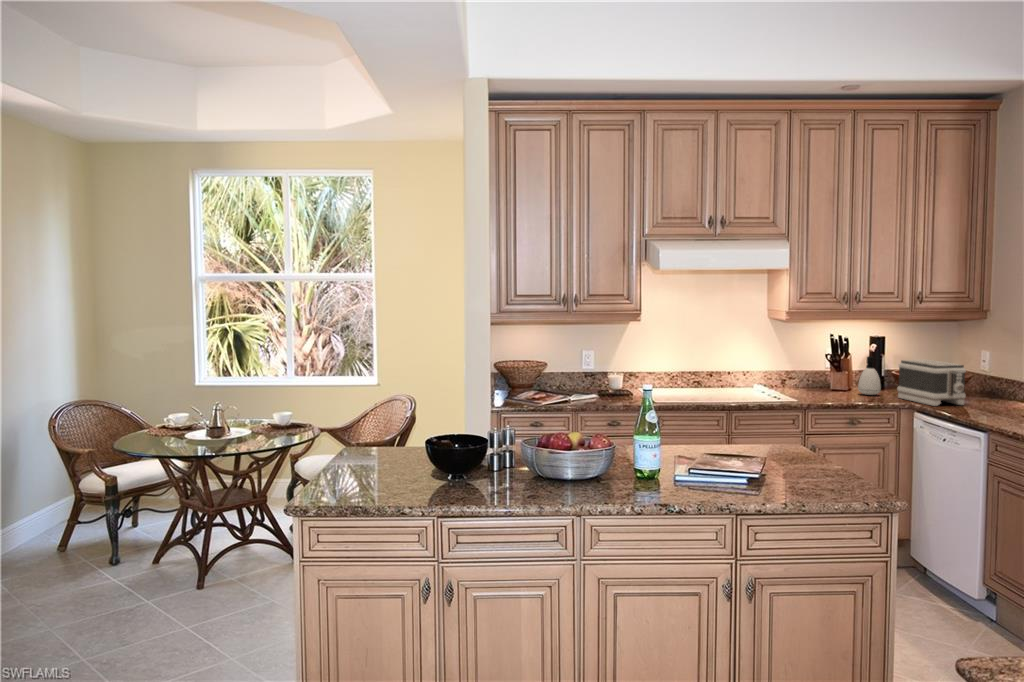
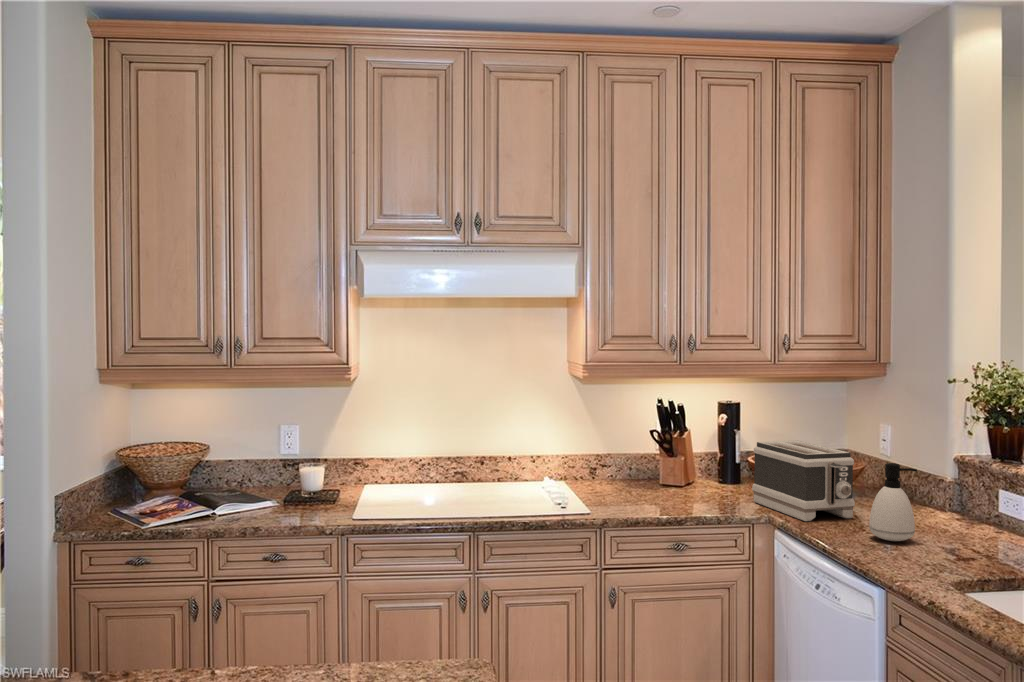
soap dispenser: present [858,356,882,395] -> present [869,463,917,541]

